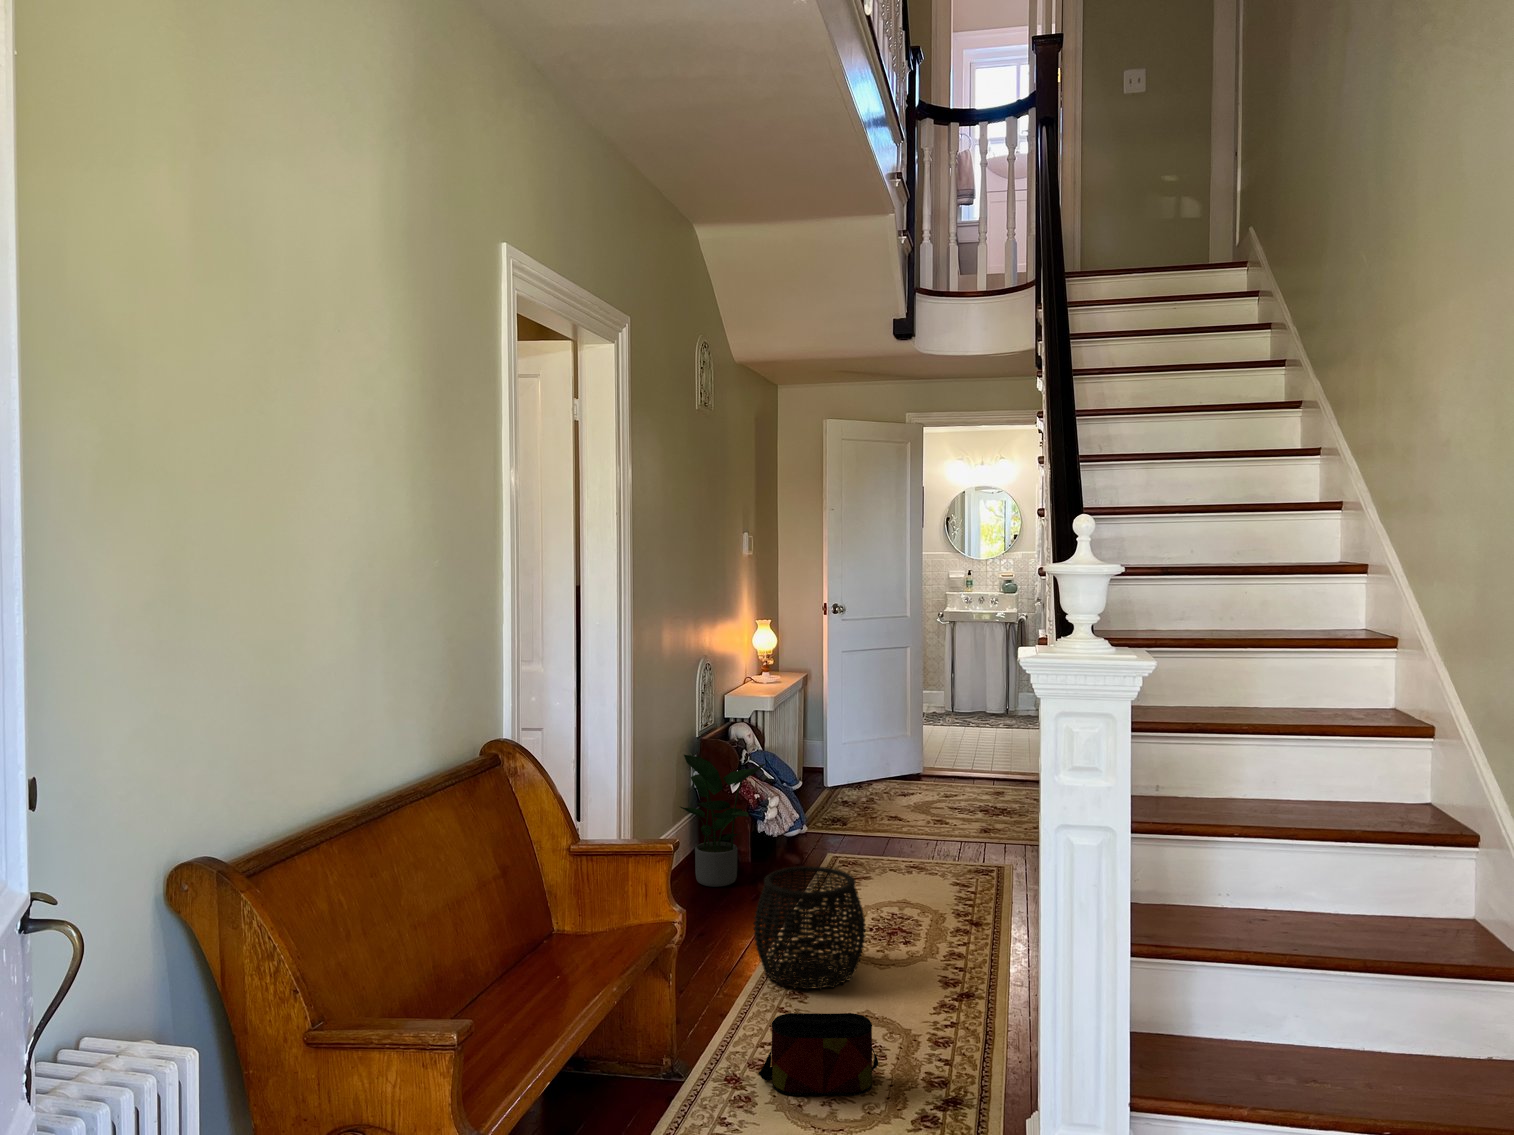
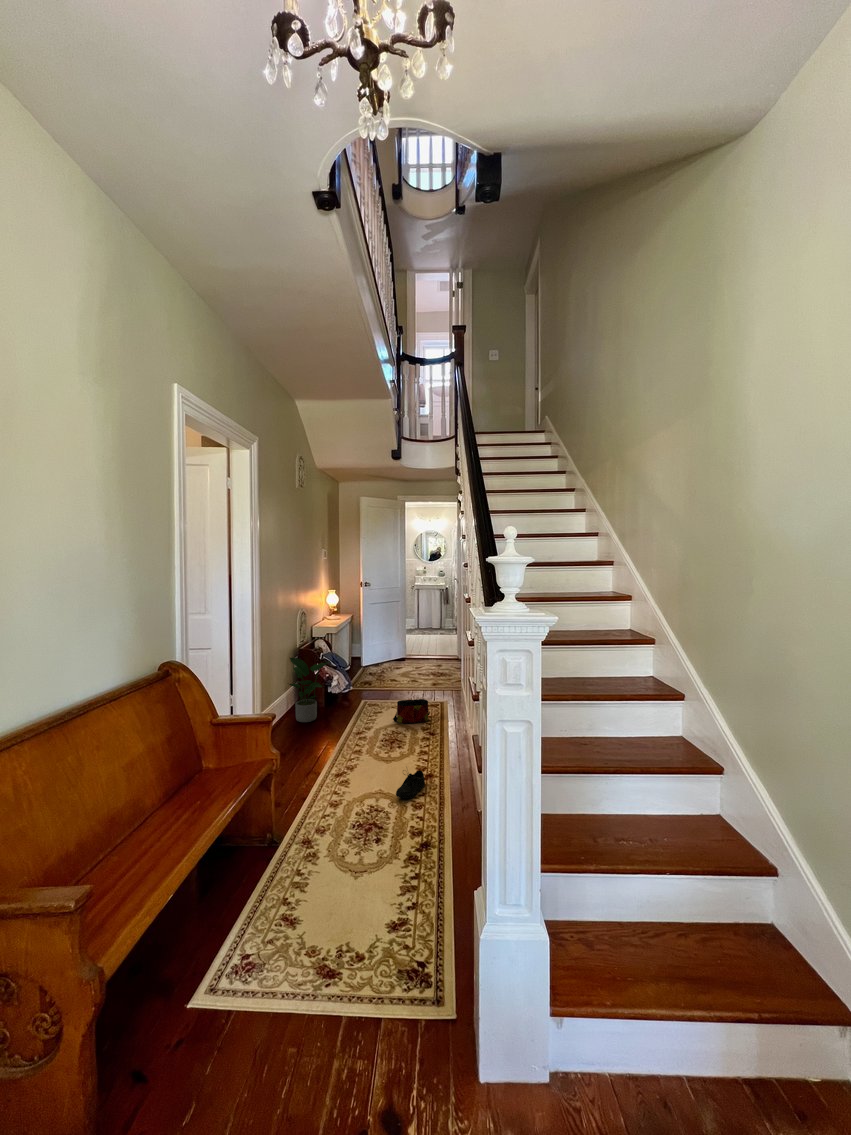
woven basket: present [754,866,866,990] -> none [322,714,380,780]
shoe: none [897,967,956,1027] -> present [396,770,425,798]
bag: present [758,1013,878,1096] -> present [393,699,430,724]

